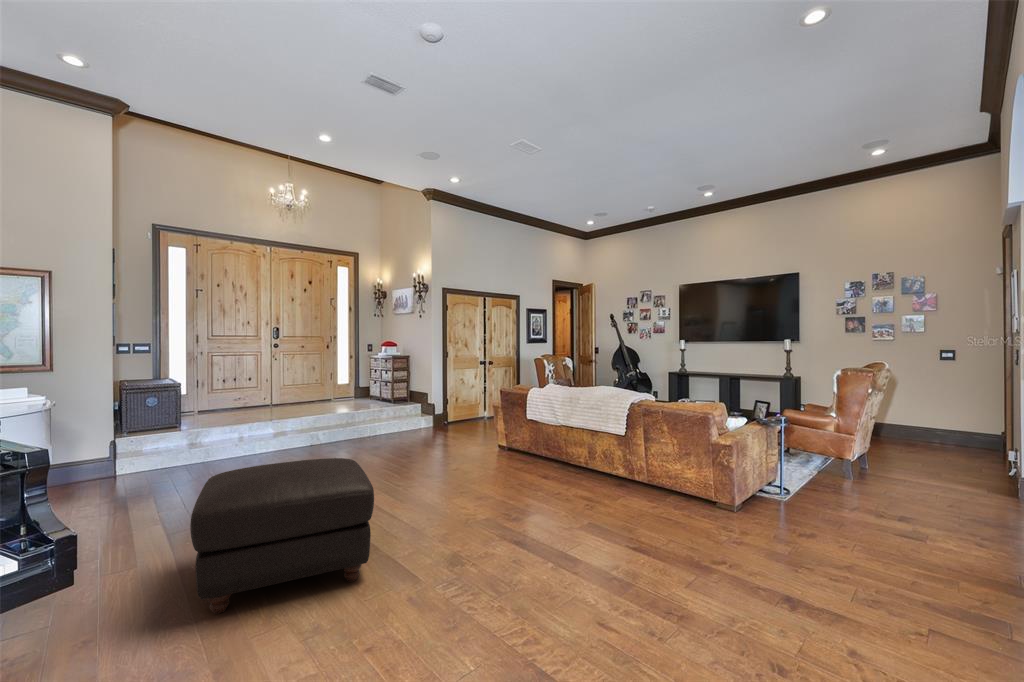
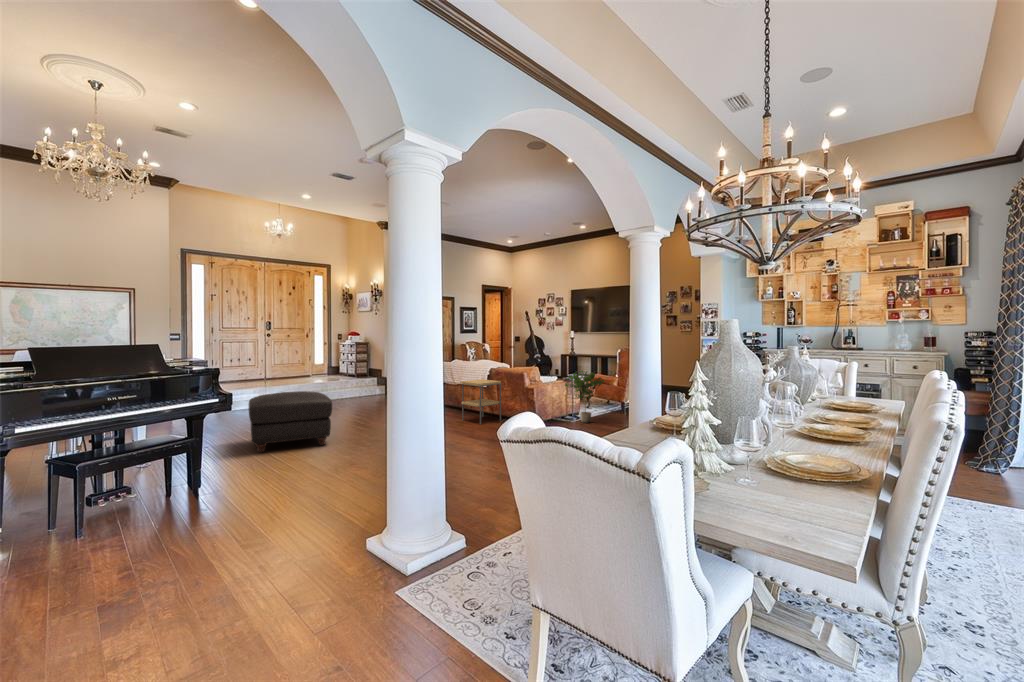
potted plant: none [773,409,861,506] -> present [565,371,604,423]
side table: none [585,421,656,507] -> present [460,379,501,424]

